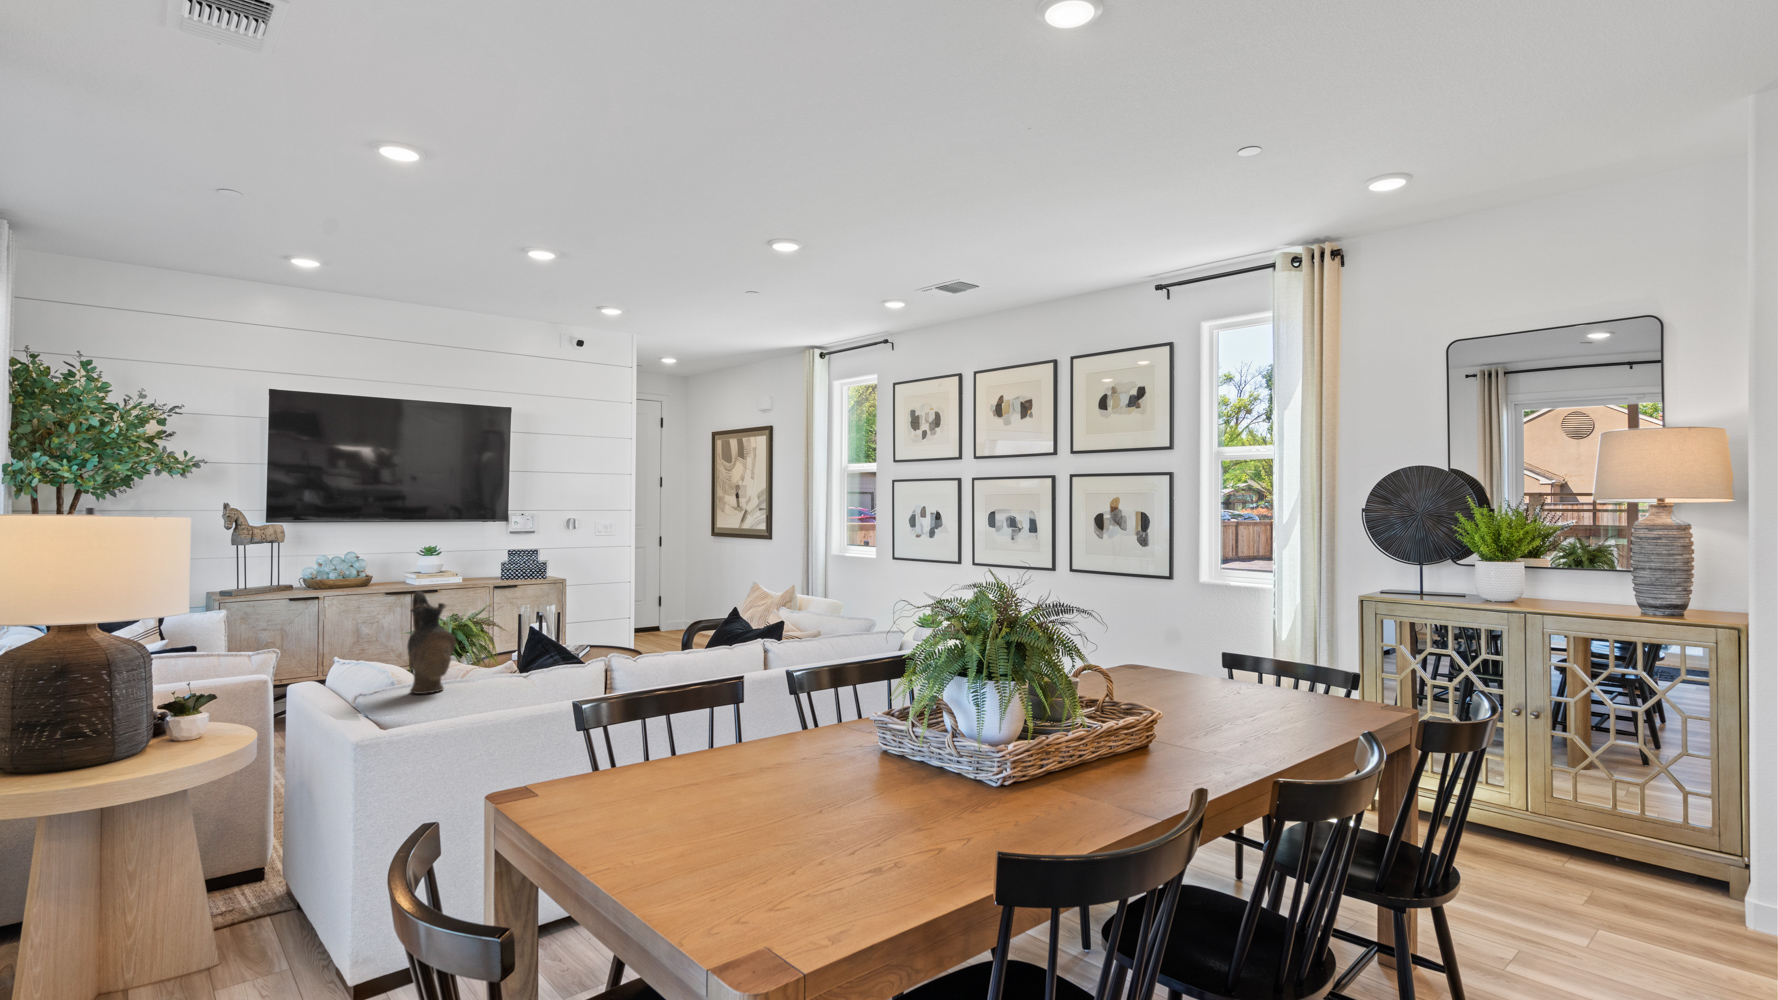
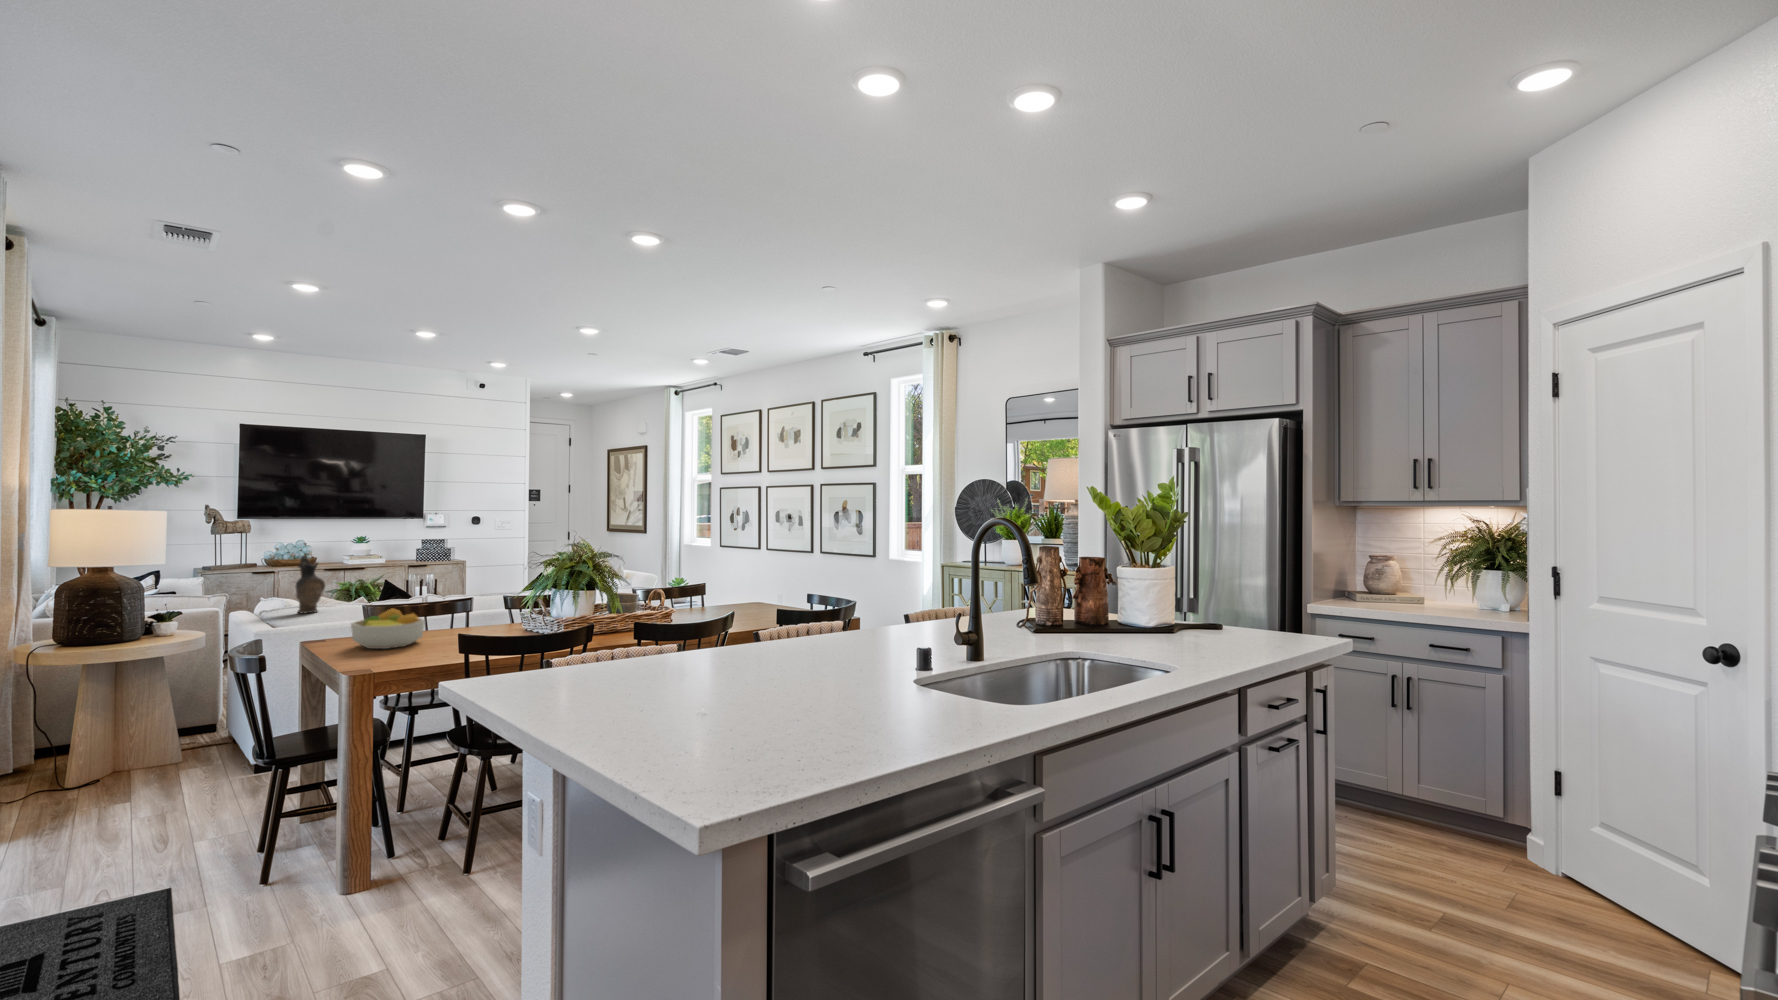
fruit bowl: none [608,721,747,826] -> present [351,608,425,649]

